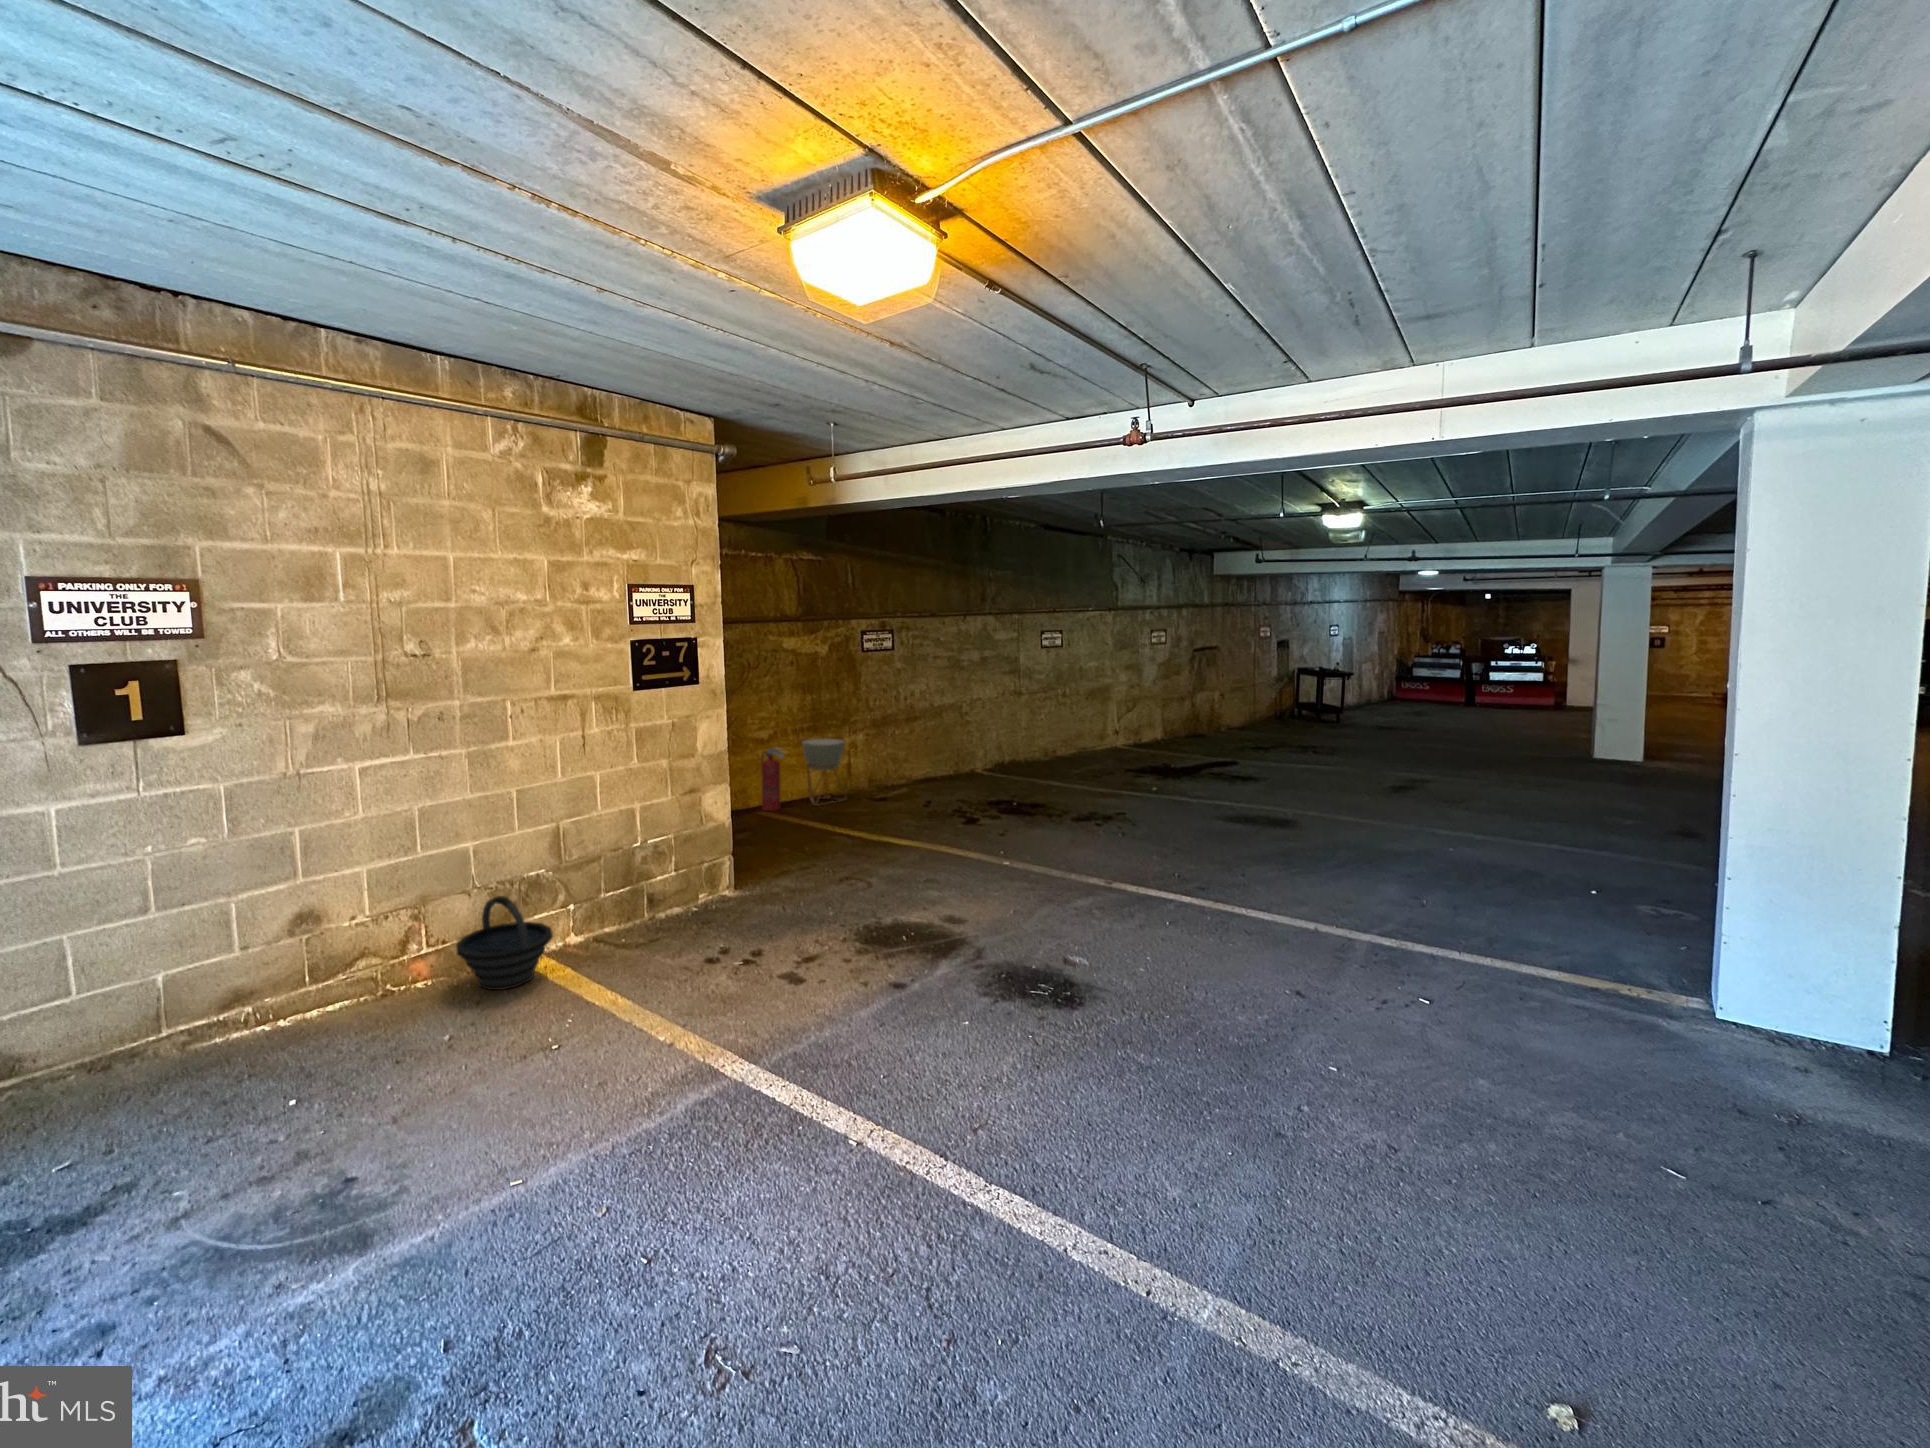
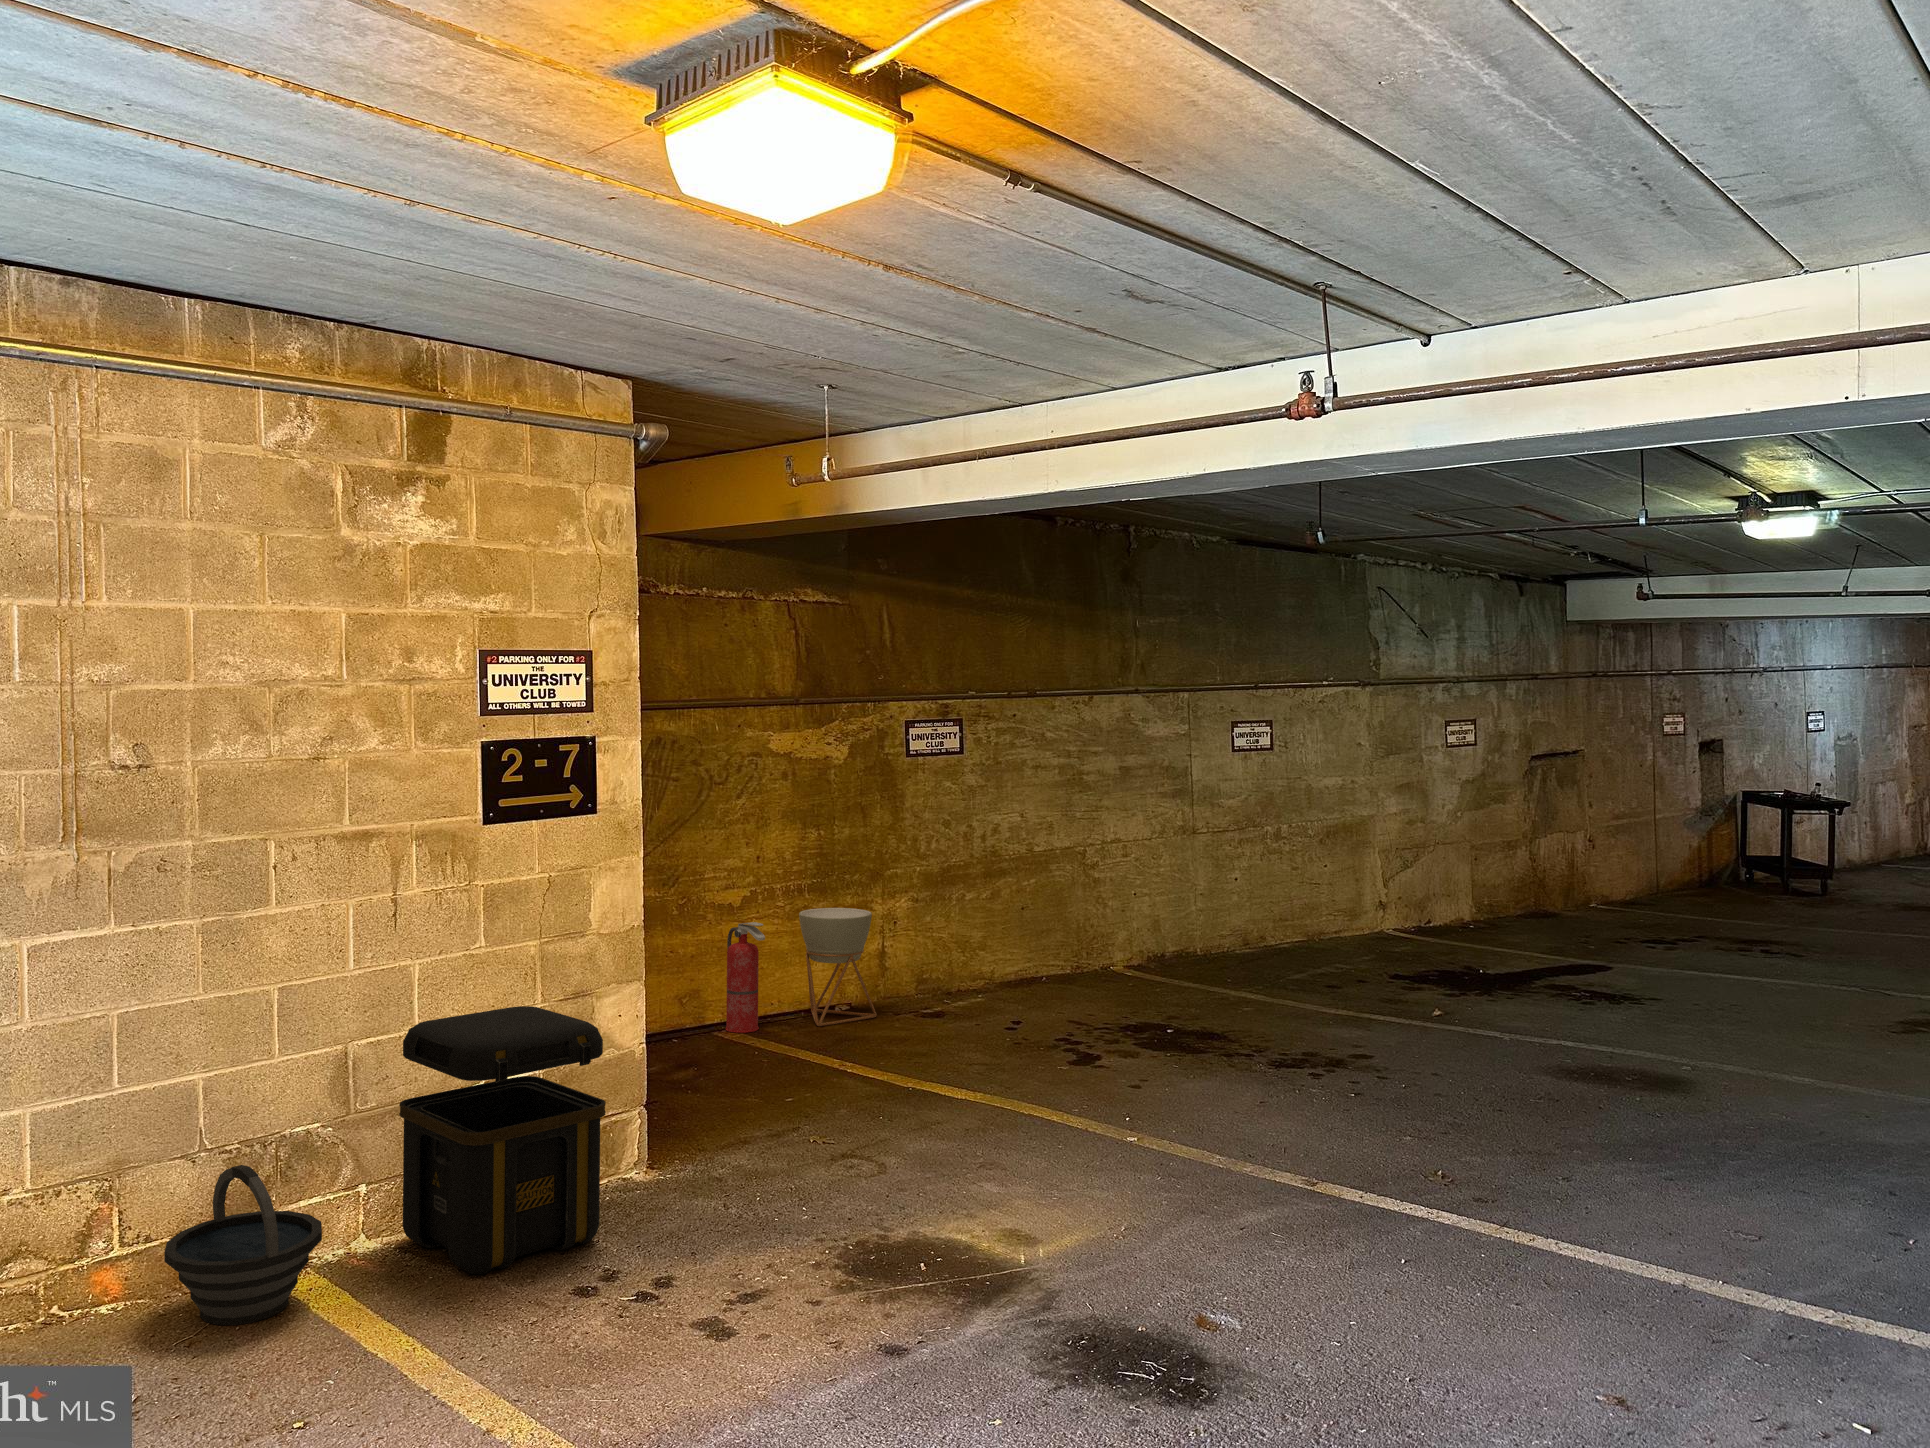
toolbox: none [591,798,716,954] -> present [399,1006,606,1274]

